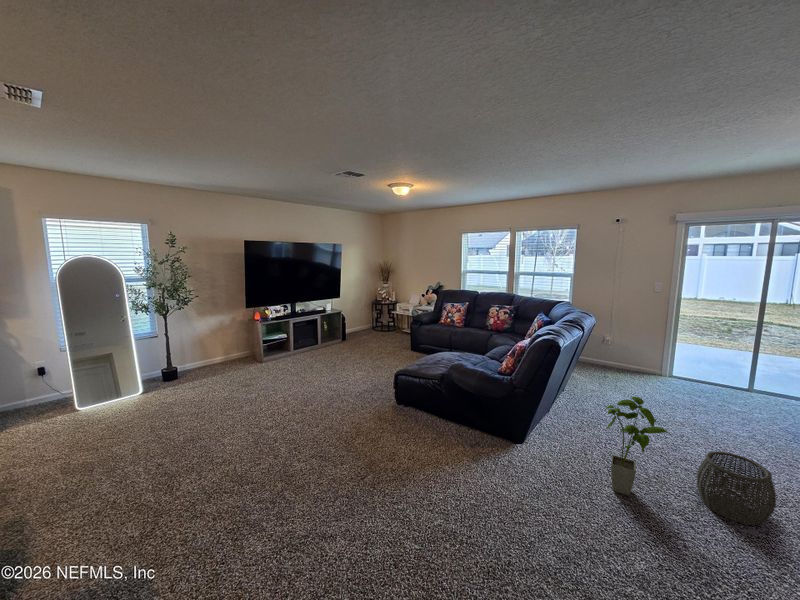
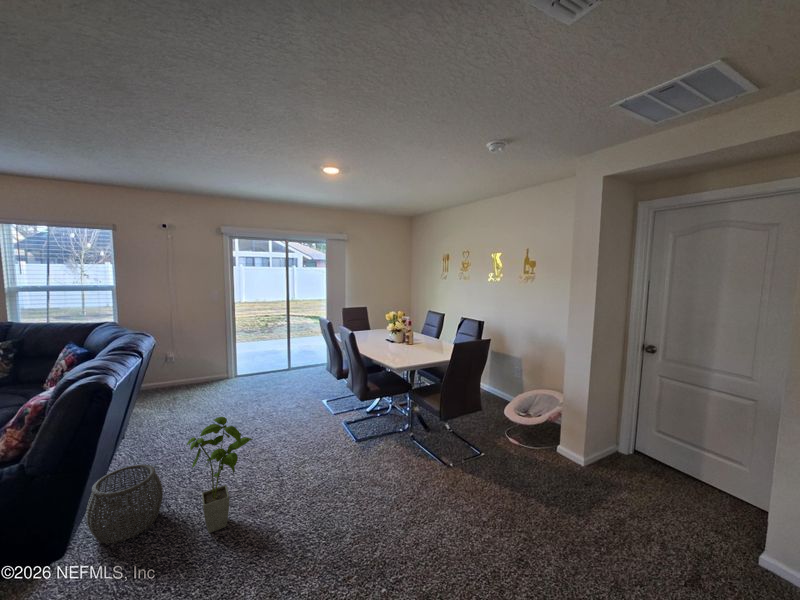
woven basket: present [696,451,776,526] -> present [86,464,163,544]

